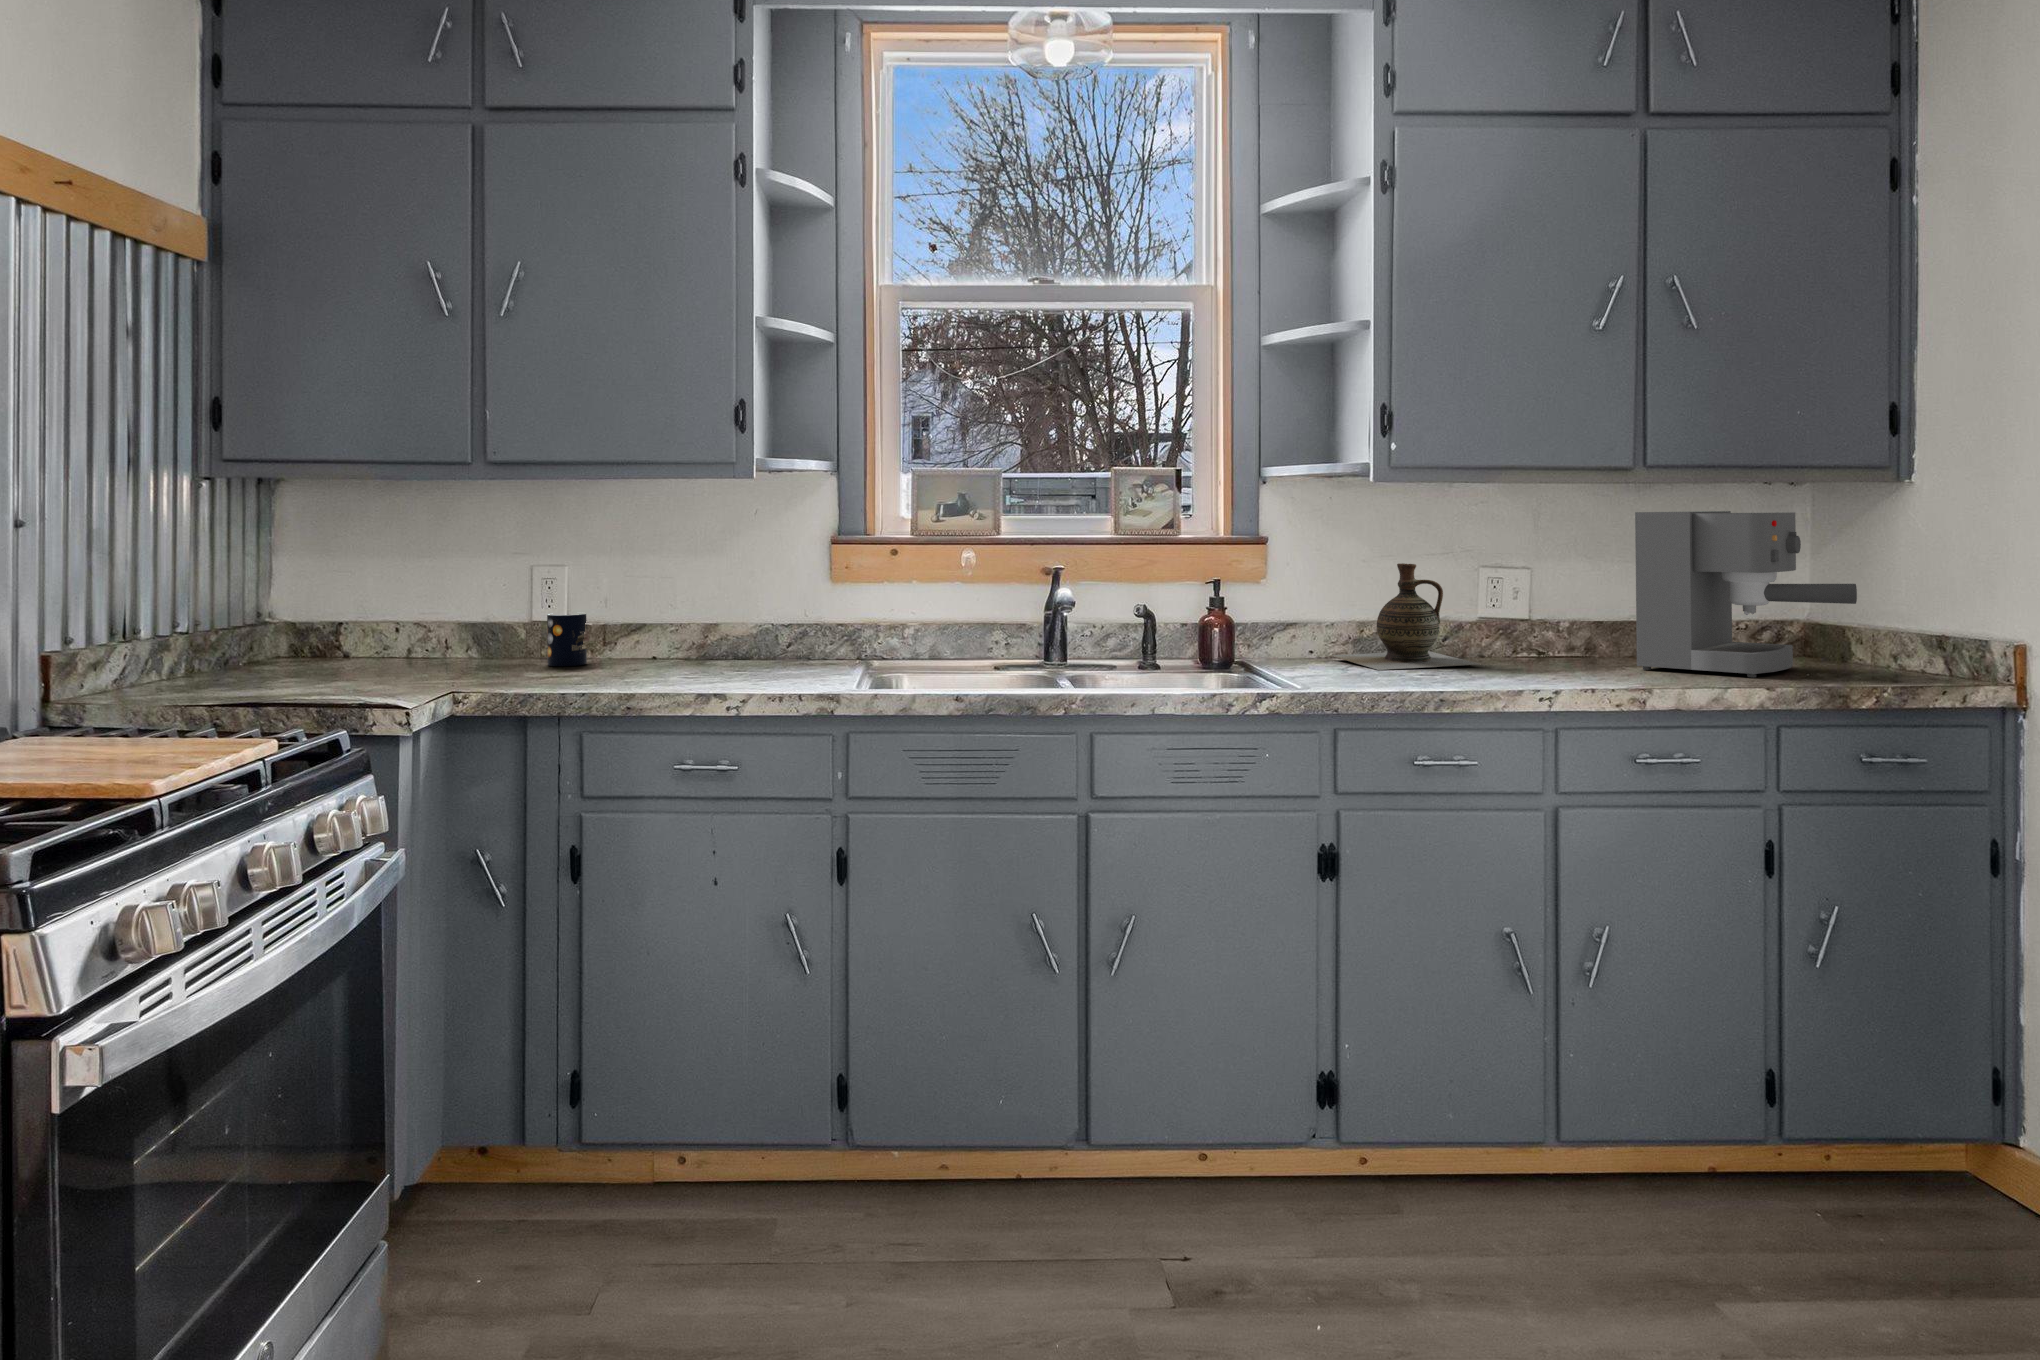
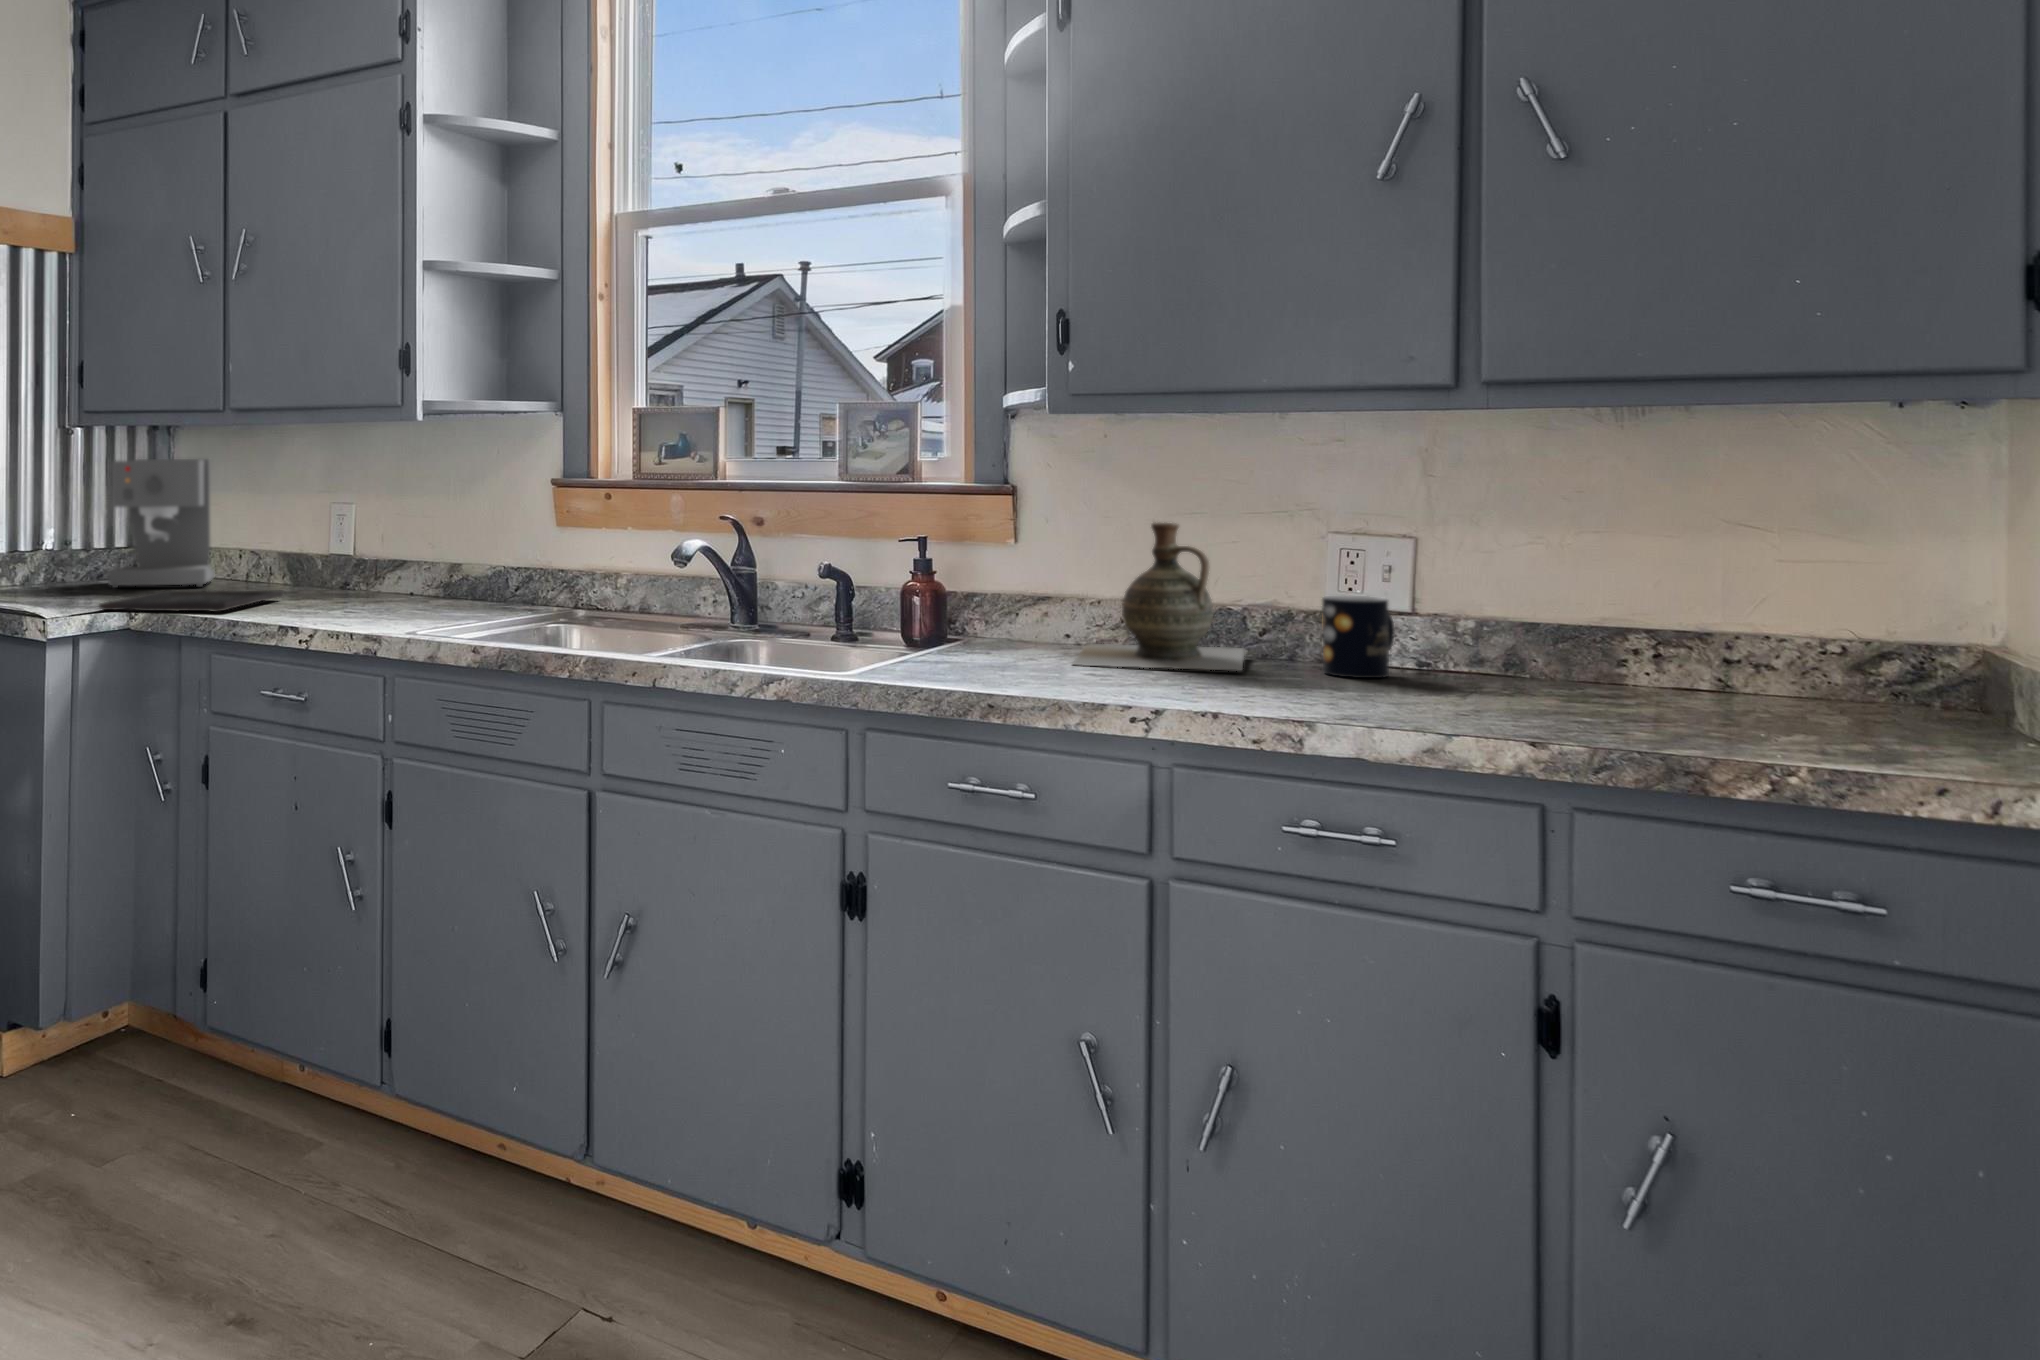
coffee maker: present [1635,511,1857,677] -> present [108,459,214,588]
mug: present [547,614,589,666] -> present [1322,596,1394,678]
tray: none [377,662,552,697] -> present [99,590,283,612]

